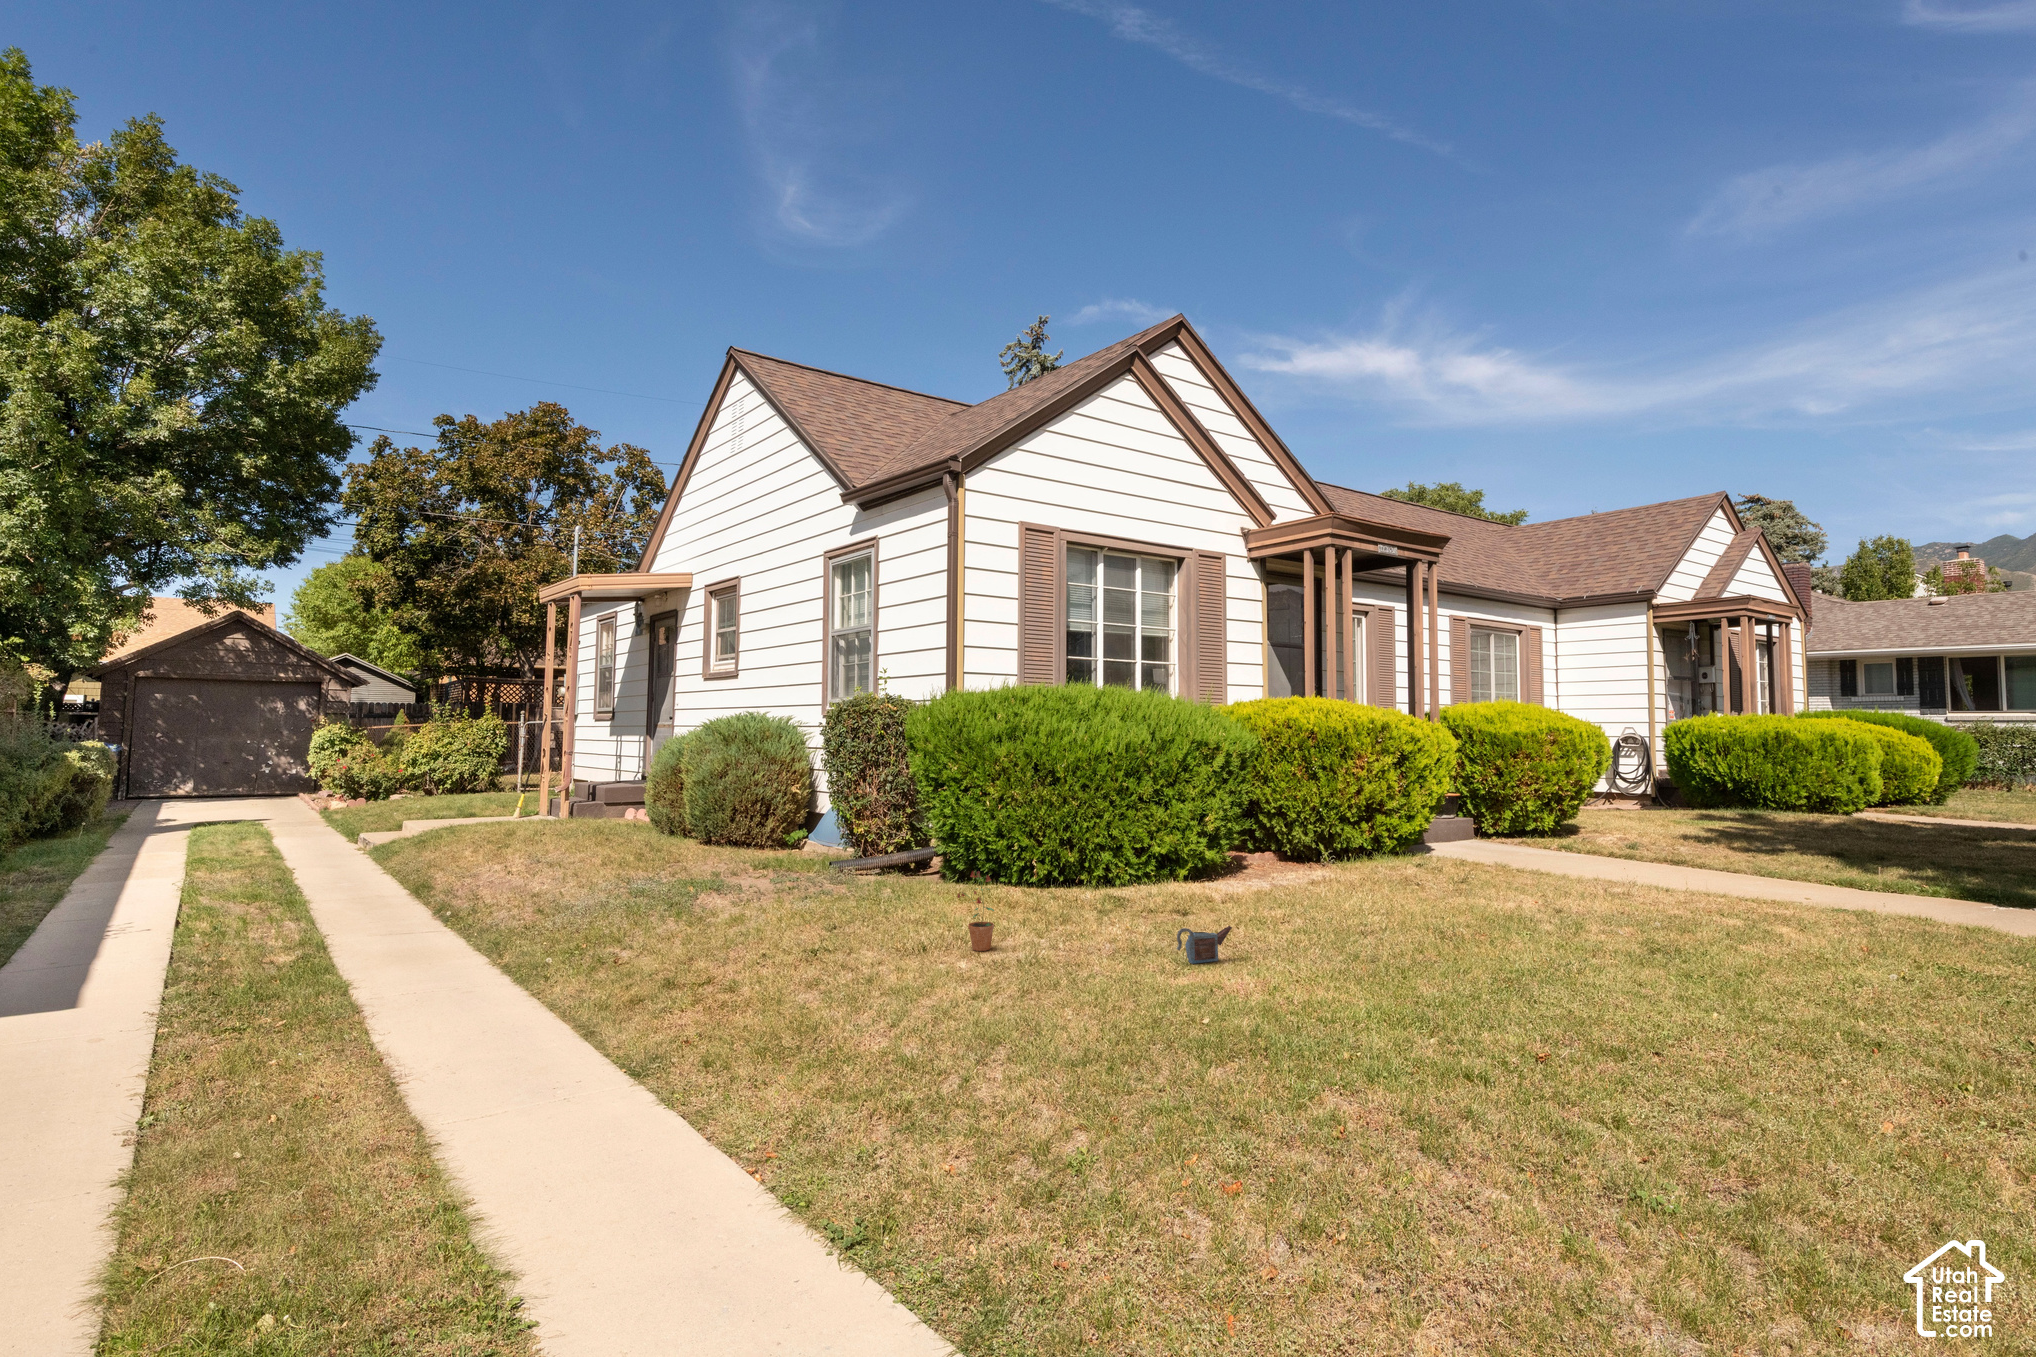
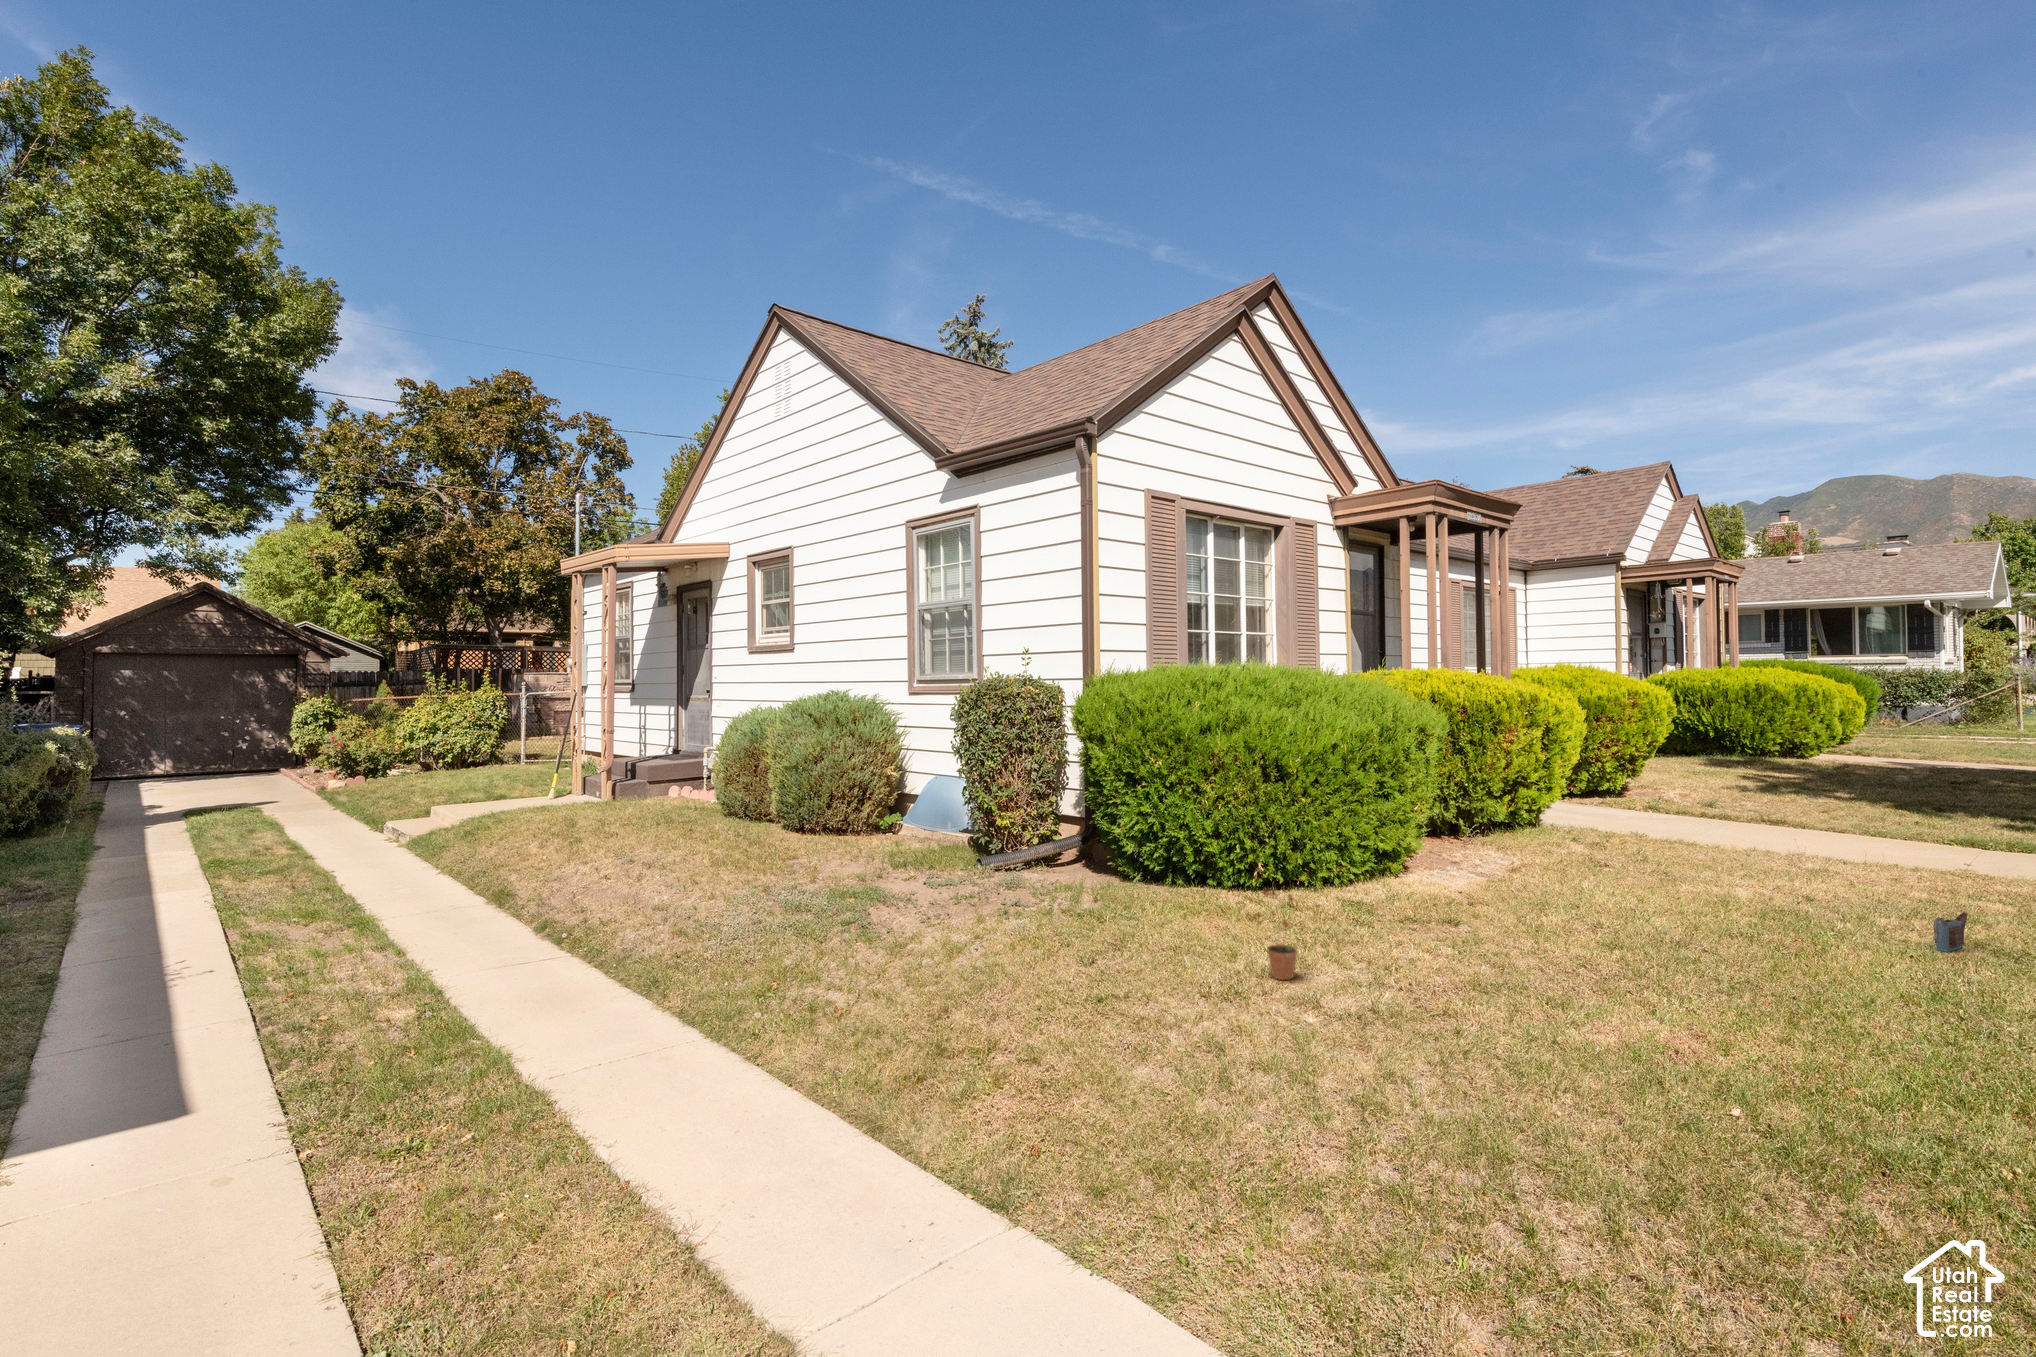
watering can: present [1176,926,1232,964] -> present [1933,912,1967,952]

